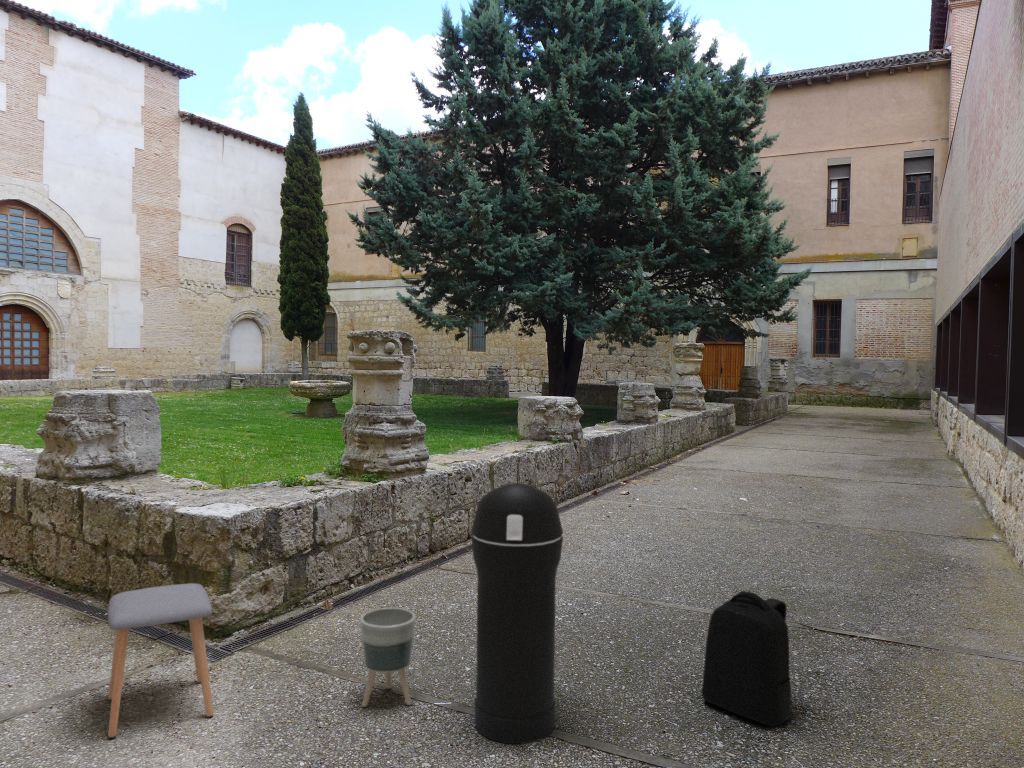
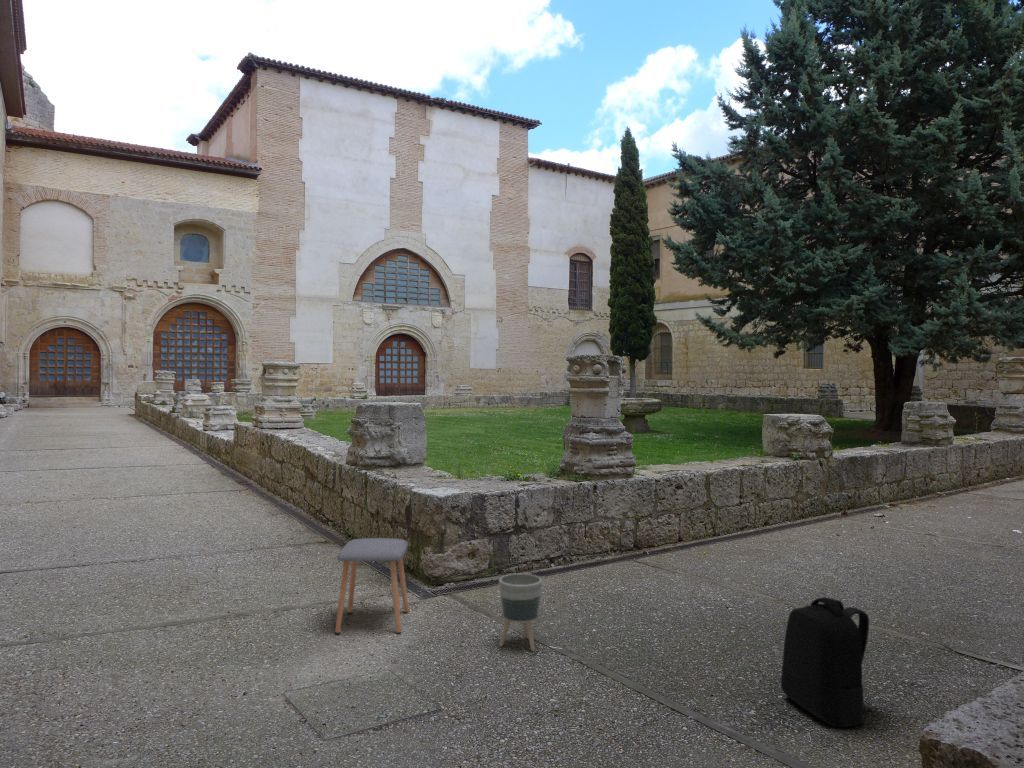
trash can: present [471,483,563,744] -> none [566,478,643,692]

